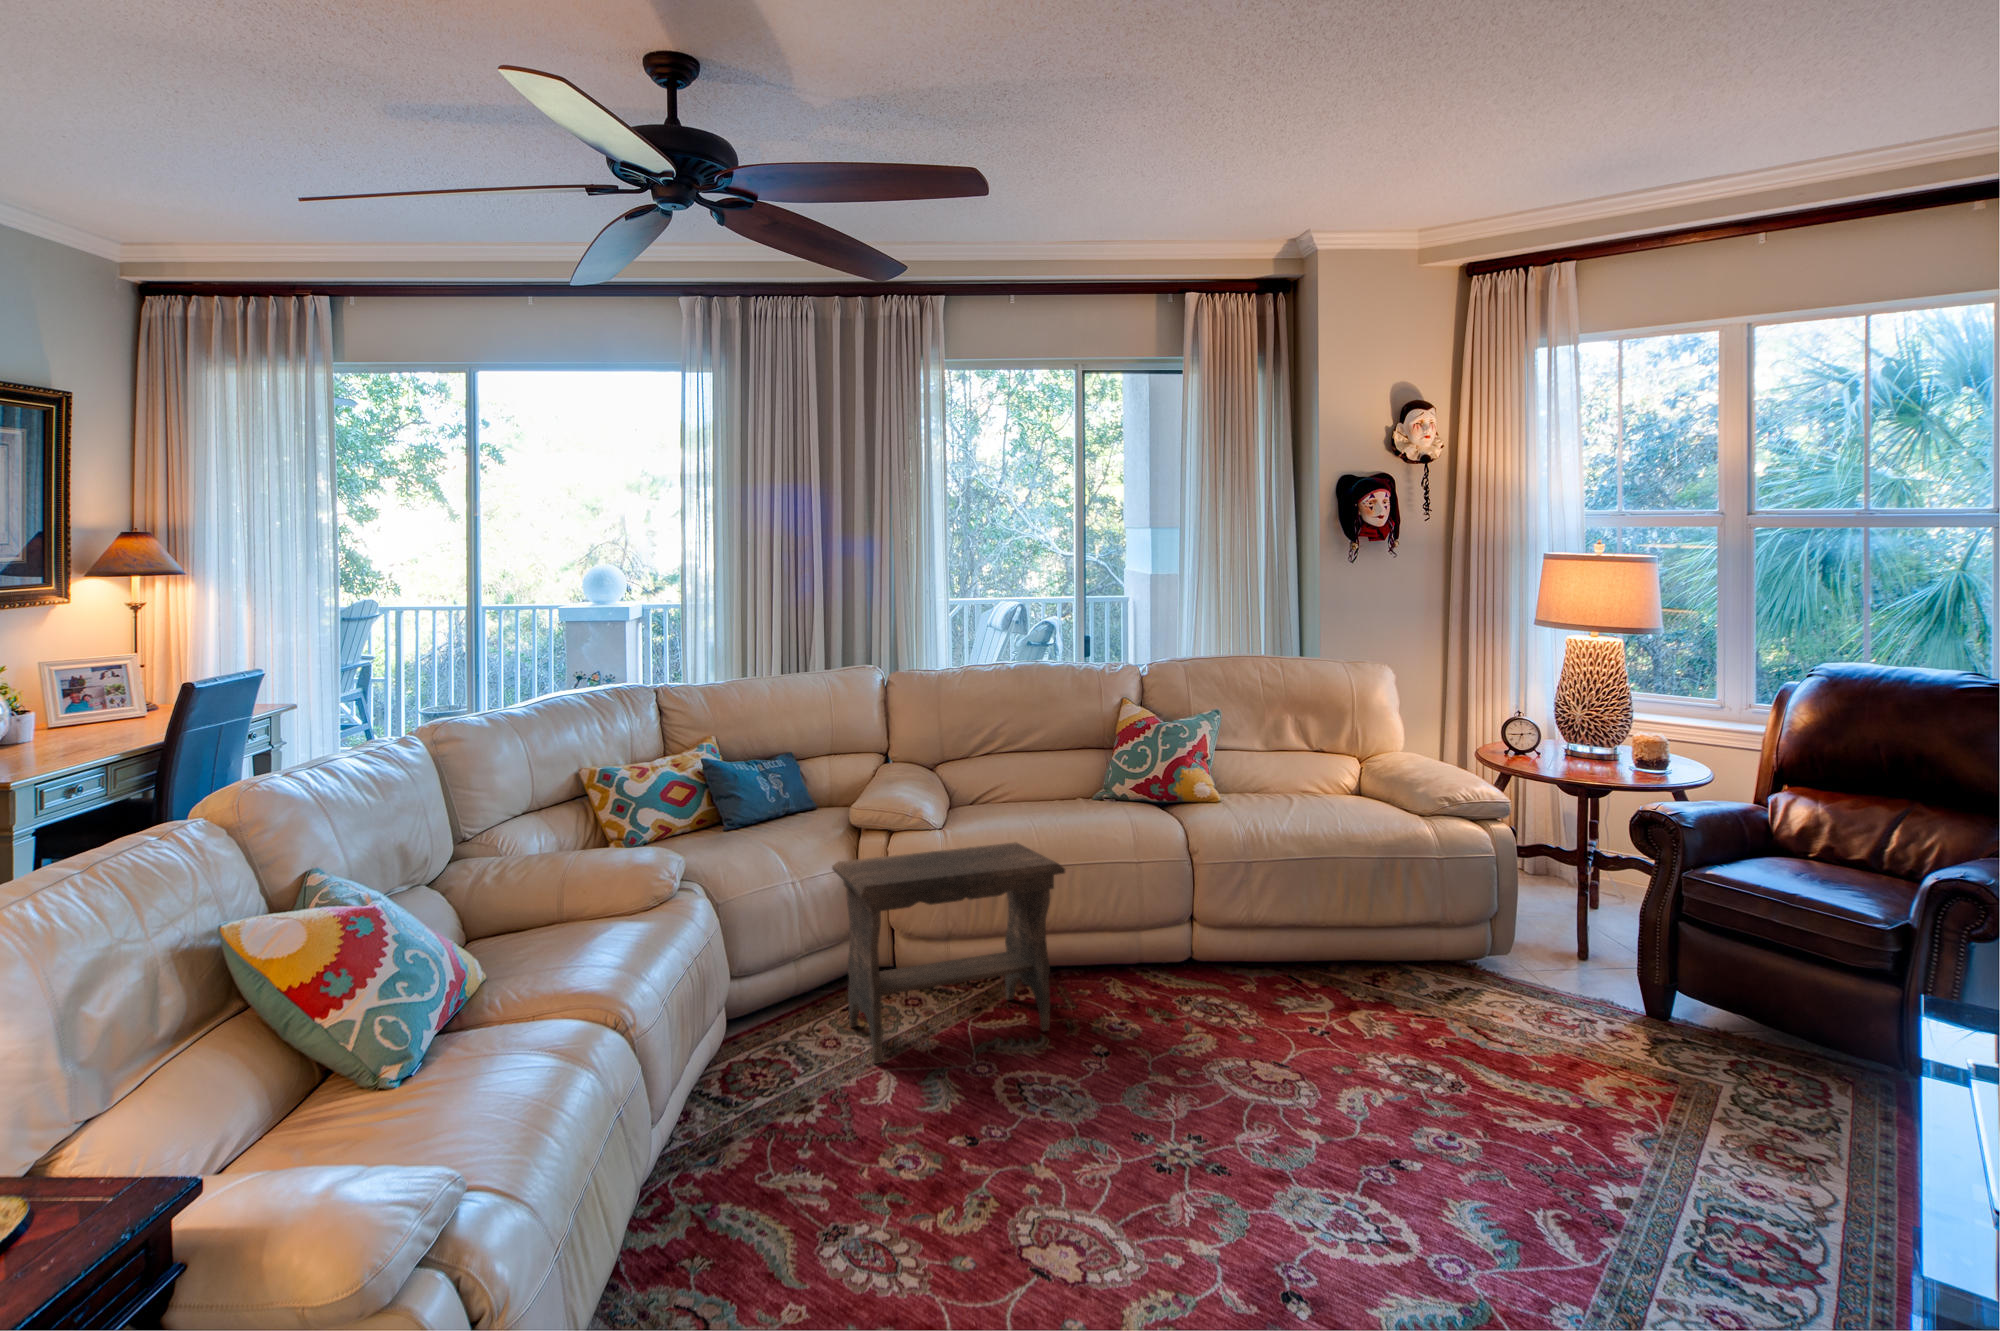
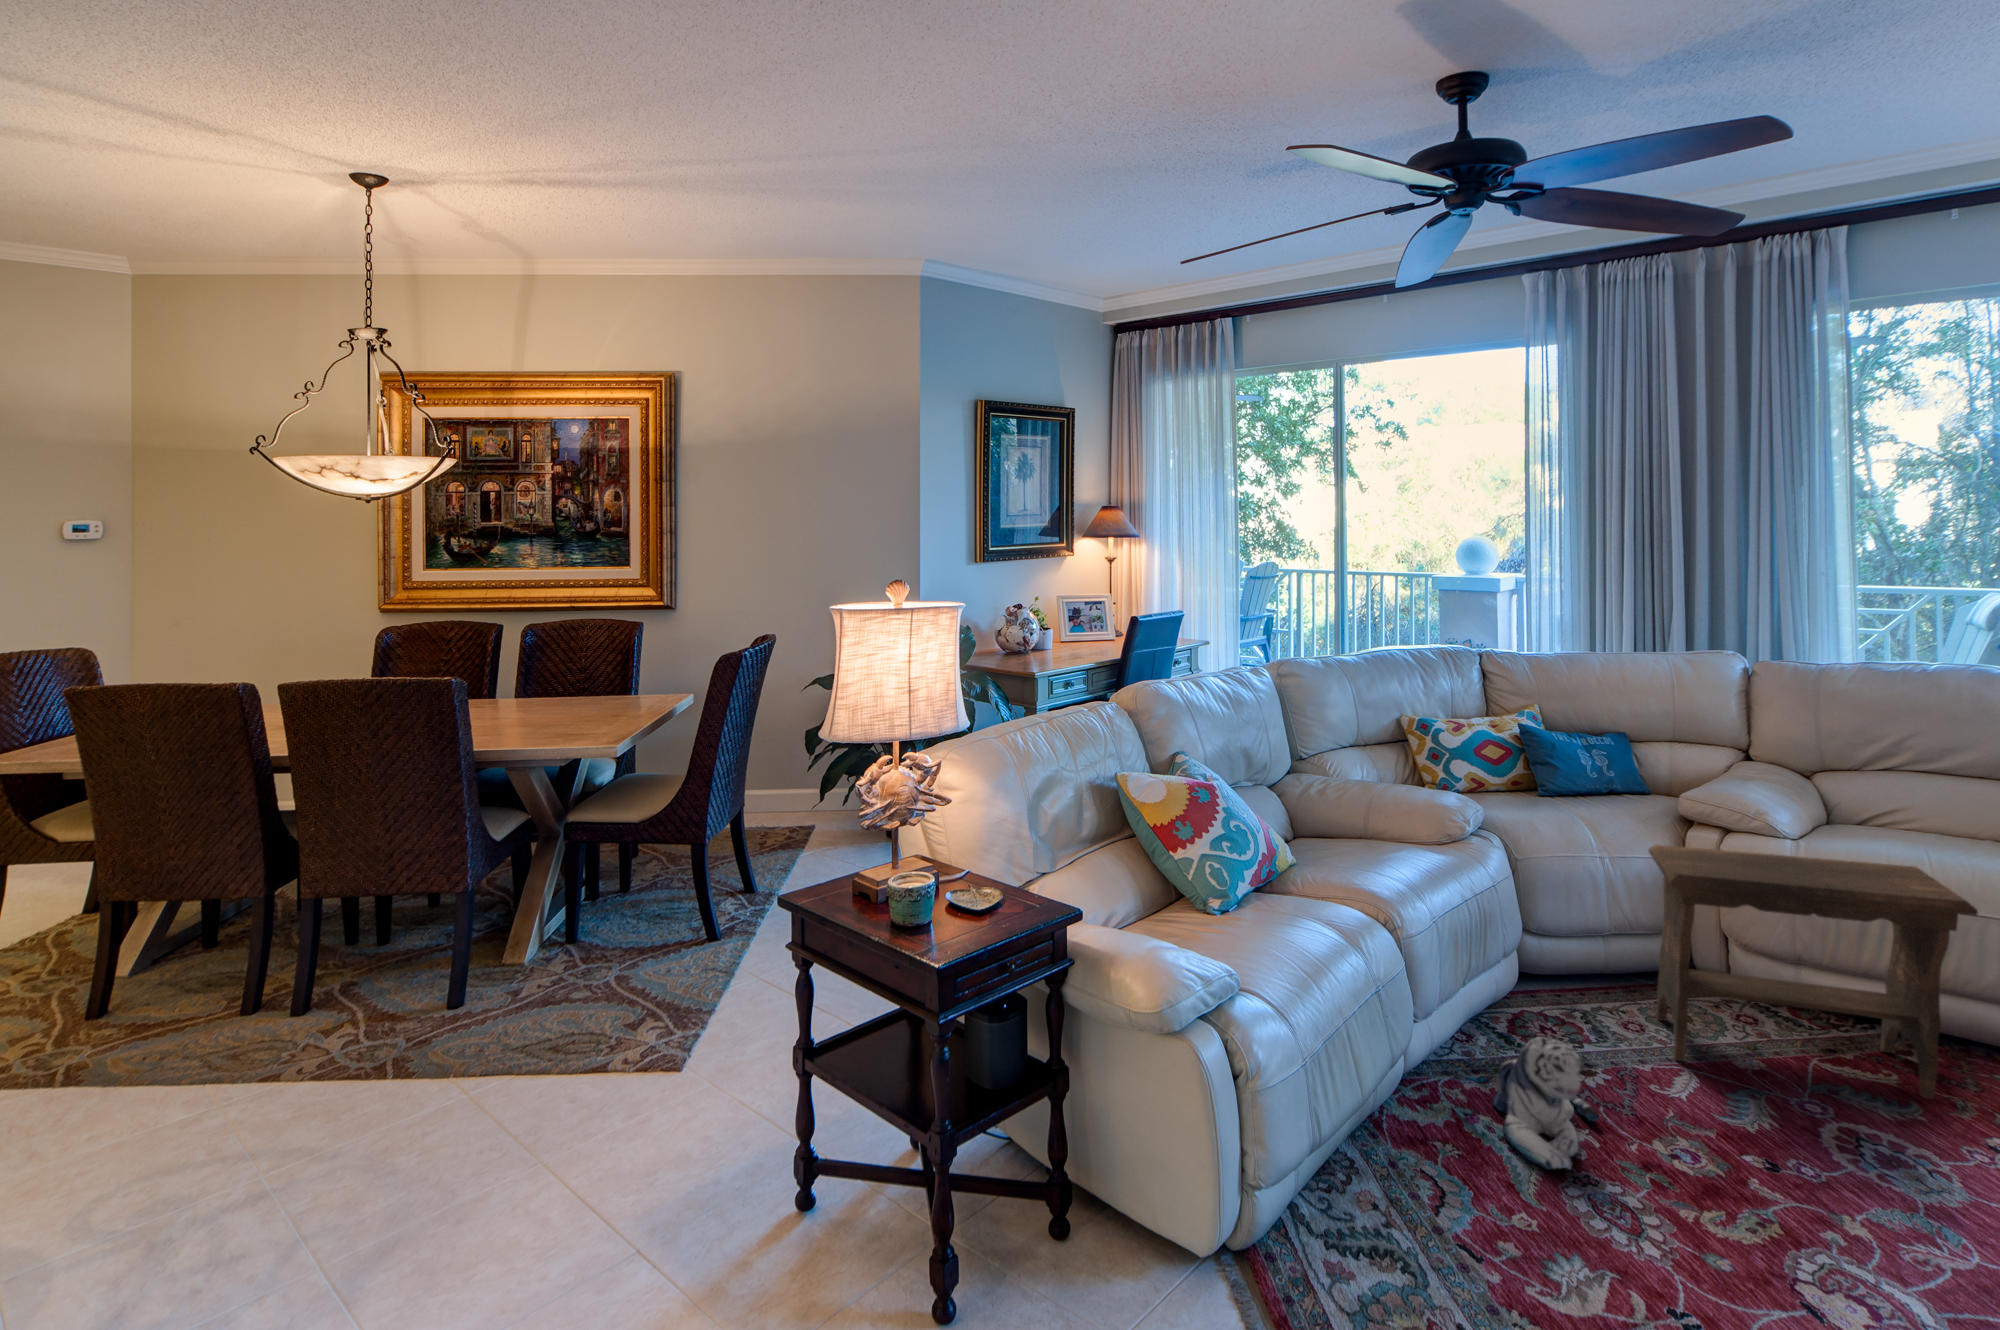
plush toy: none [727,1087,832,1240] -> present [1492,1037,1599,1170]

